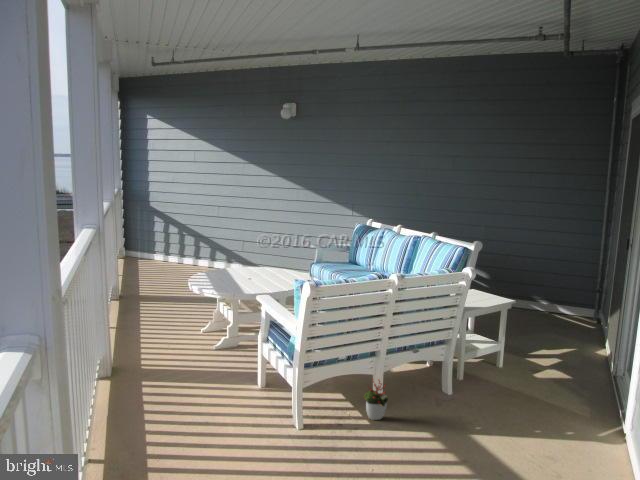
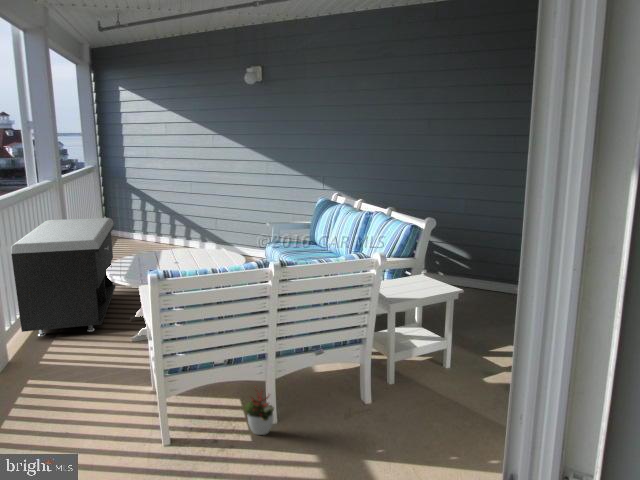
storage bench: none [113,239,189,347] -> present [11,218,116,336]

